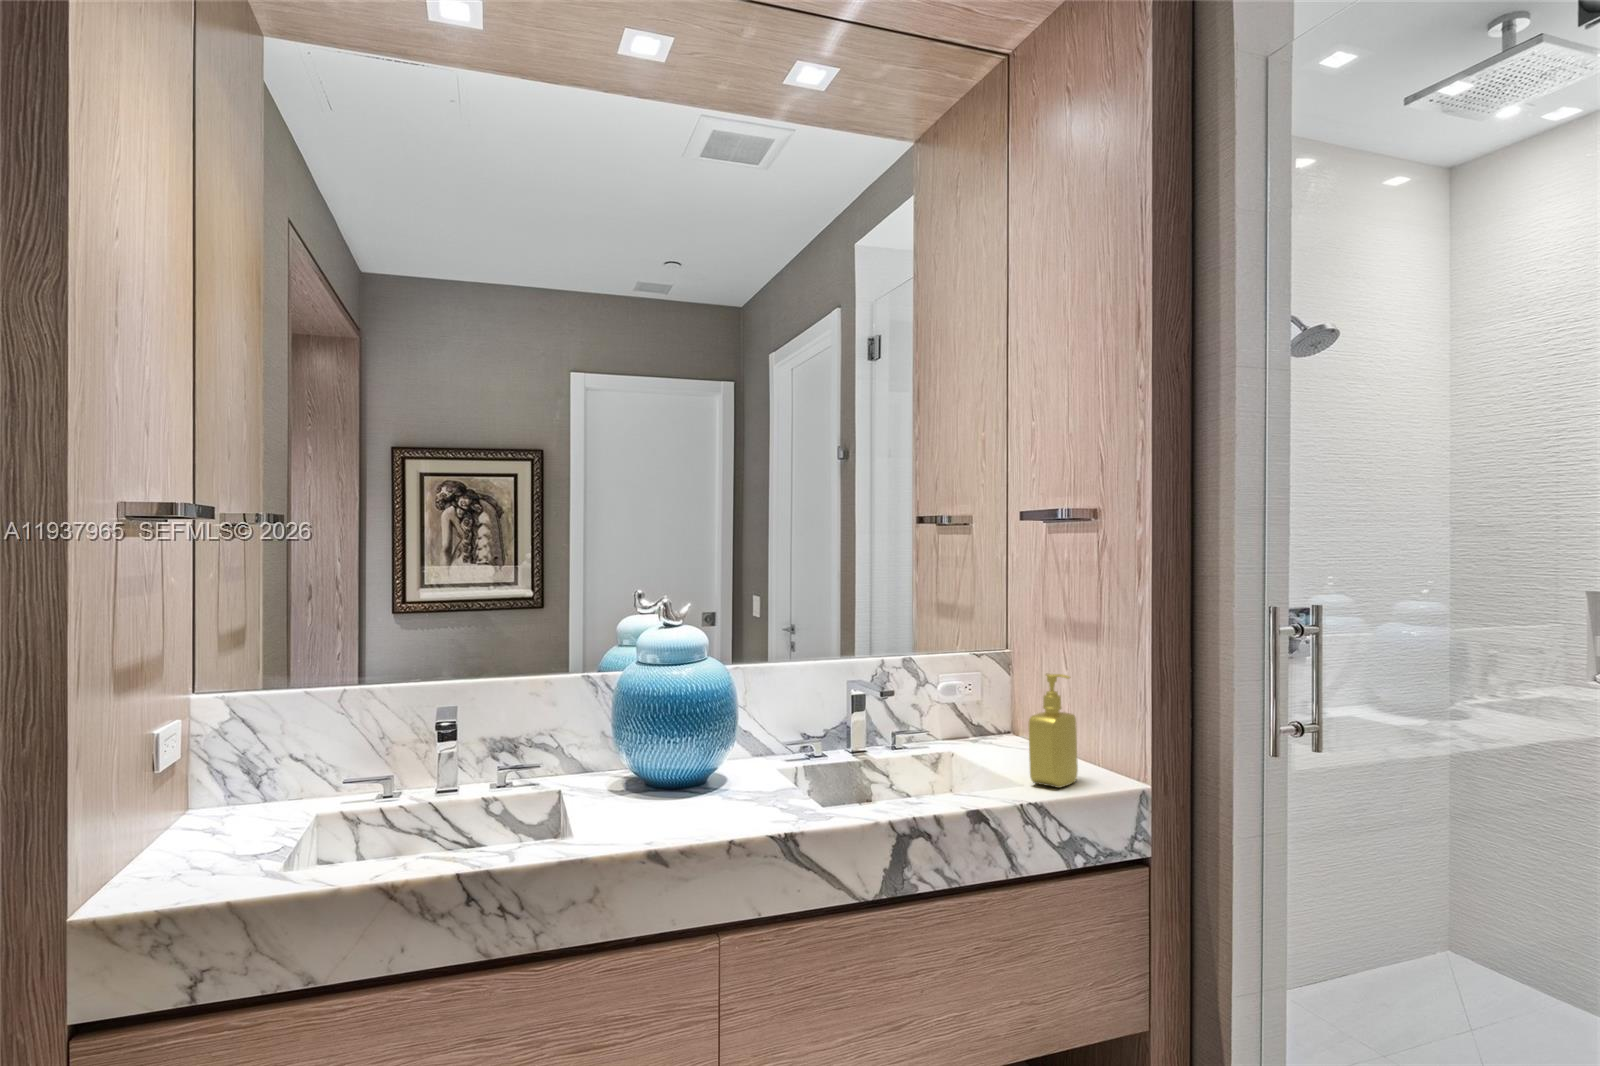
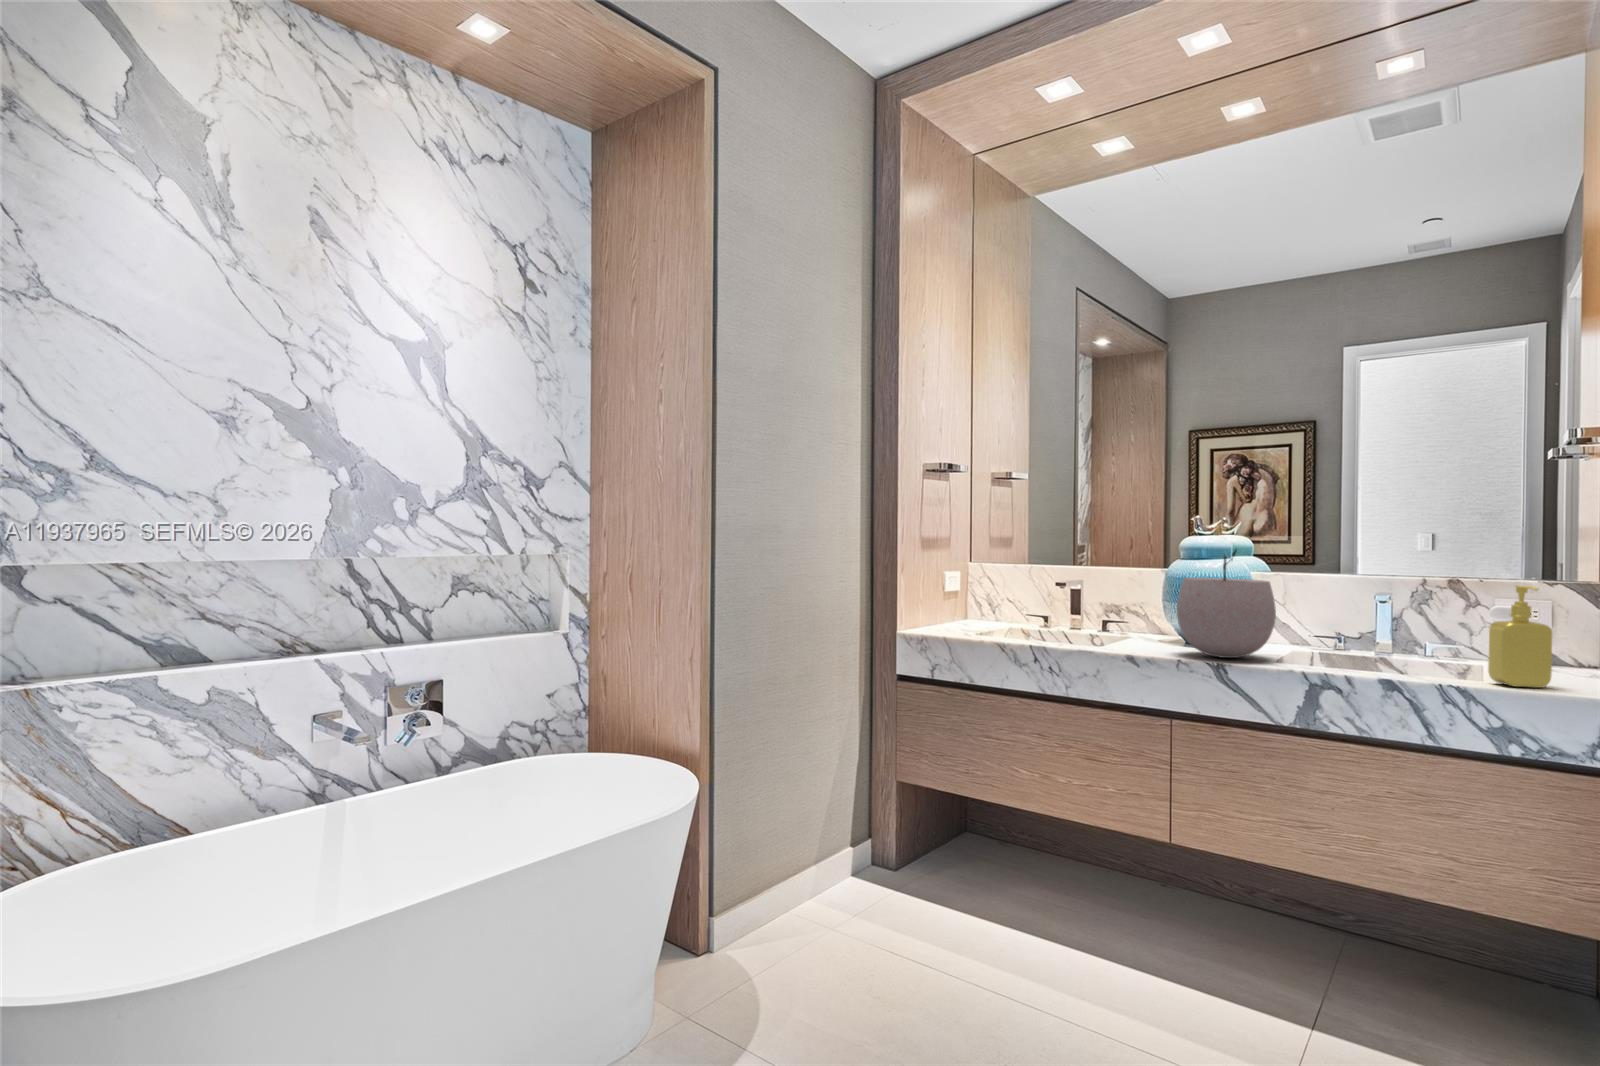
plant pot: none [686,651,813,815] -> present [1177,549,1276,658]

